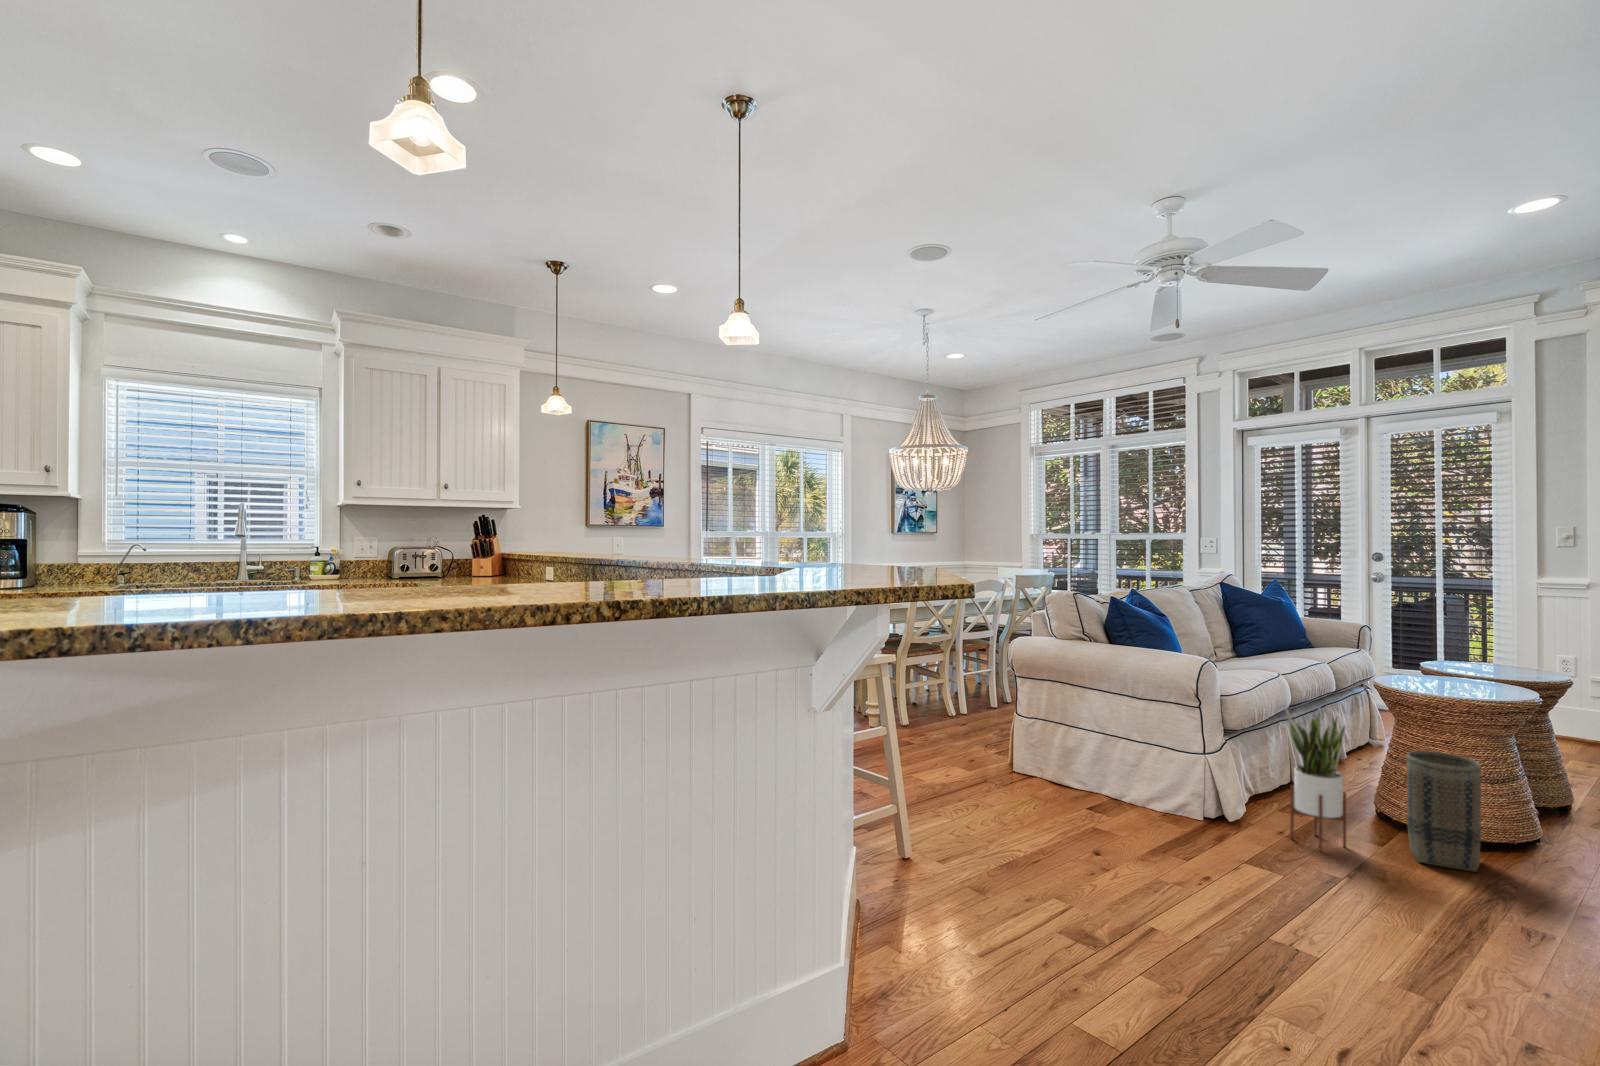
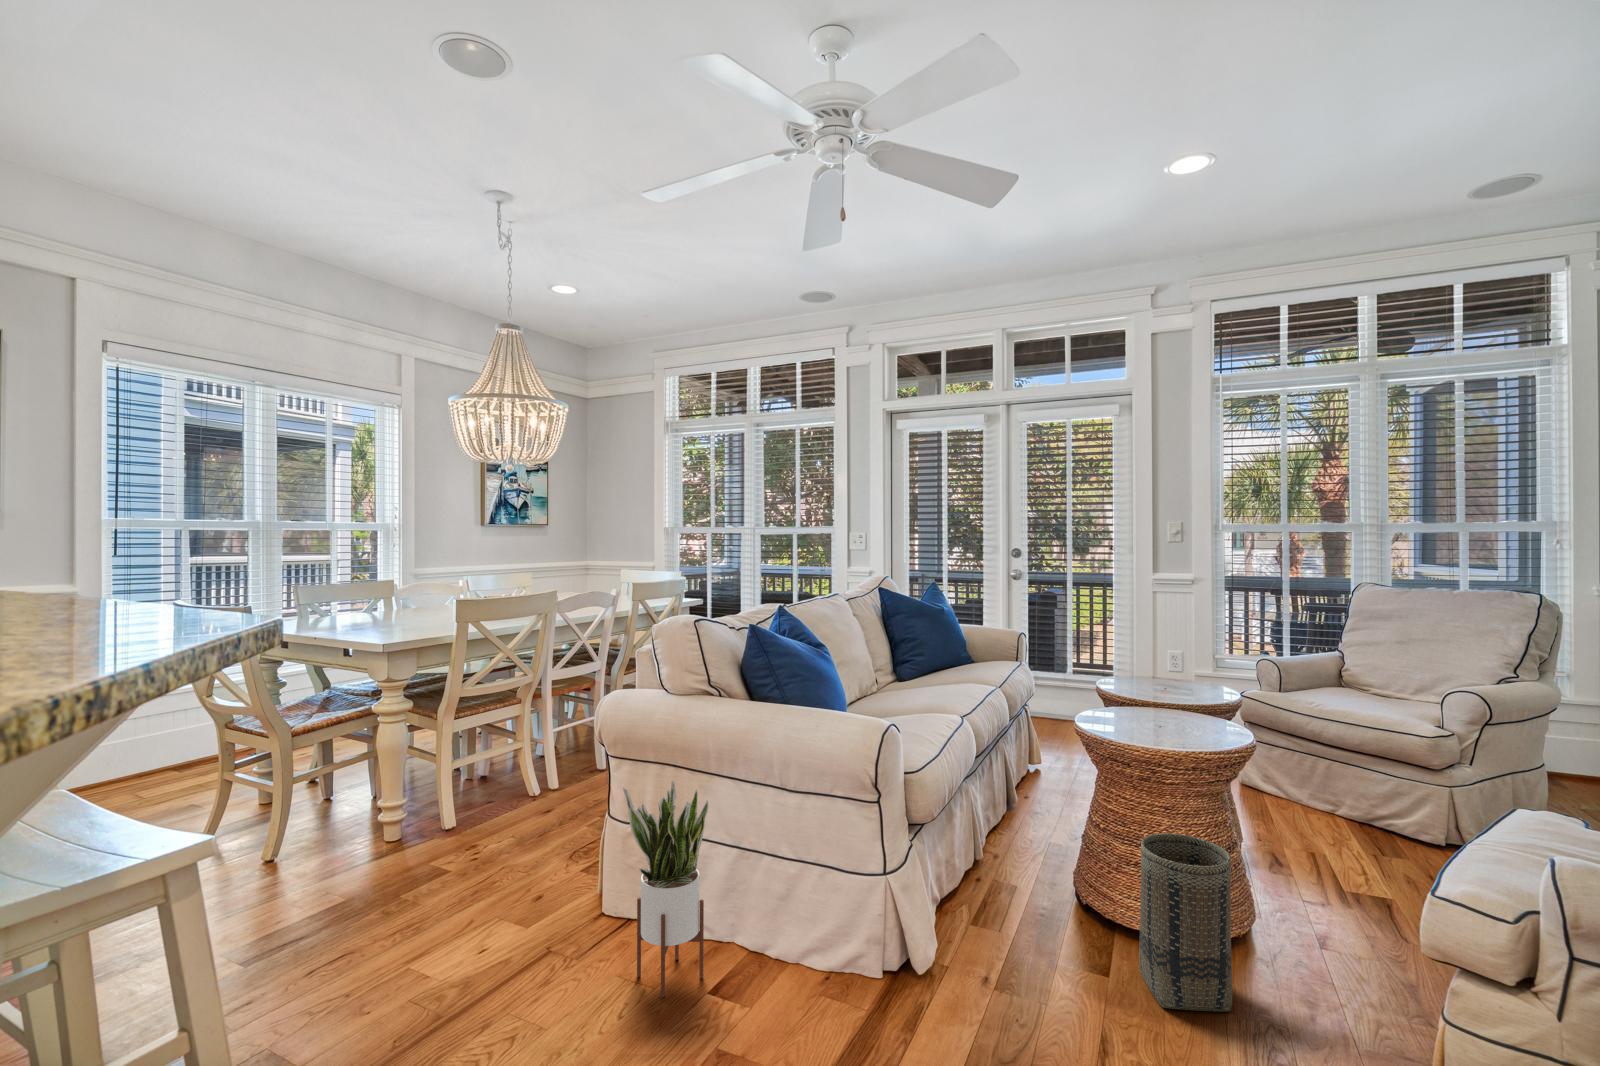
potted plant: present [1285,708,1346,851] -> present [623,781,708,997]

